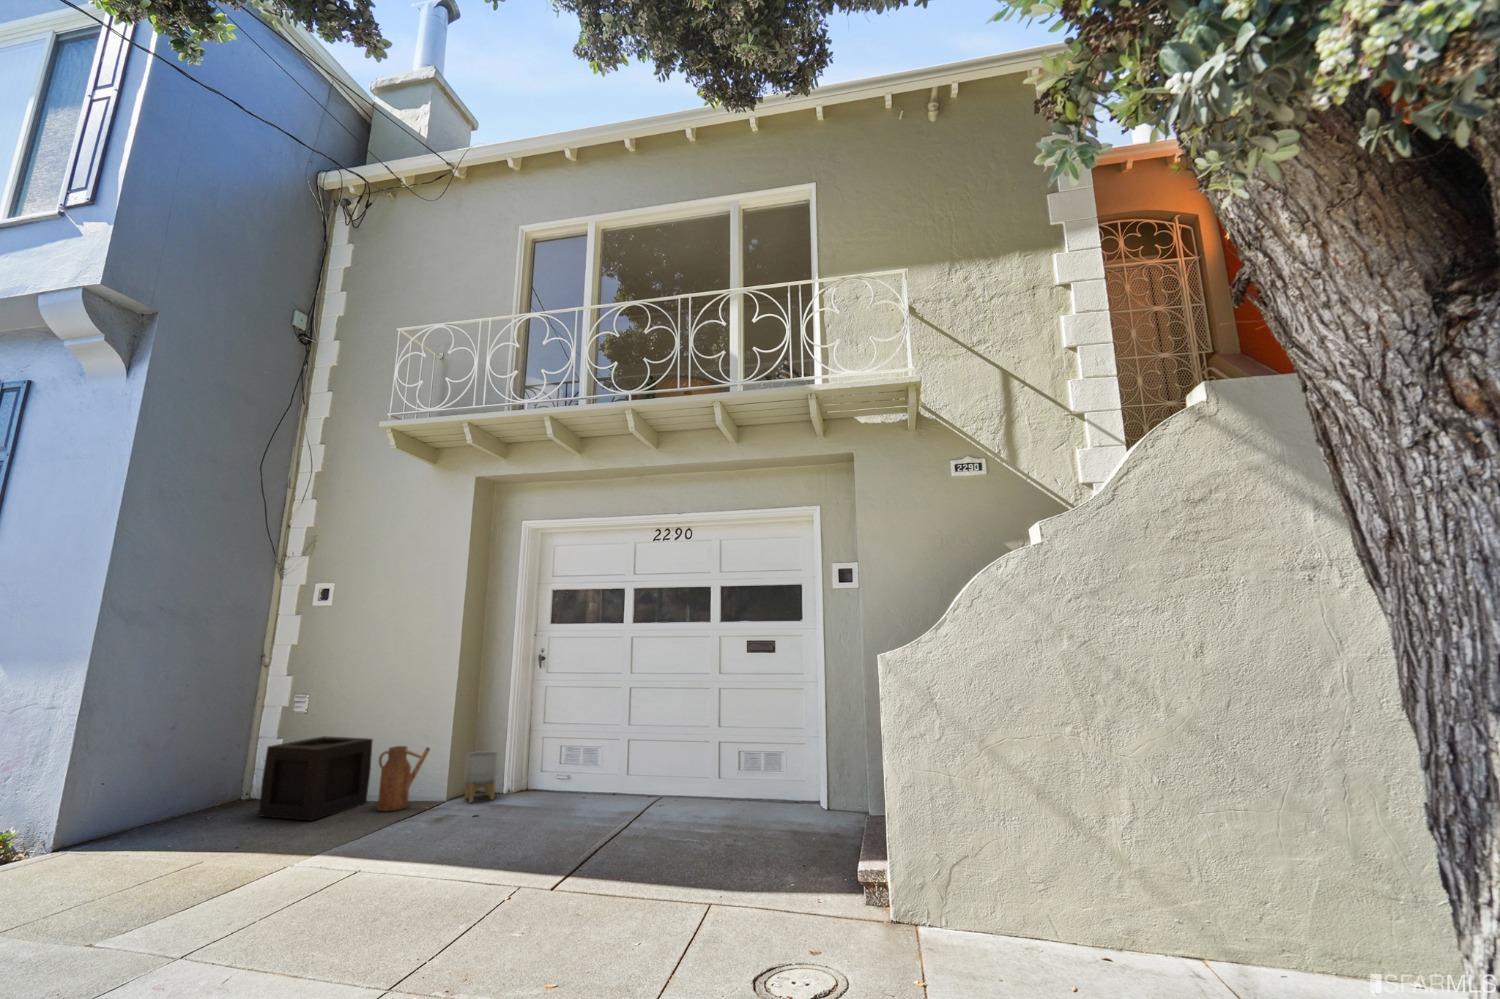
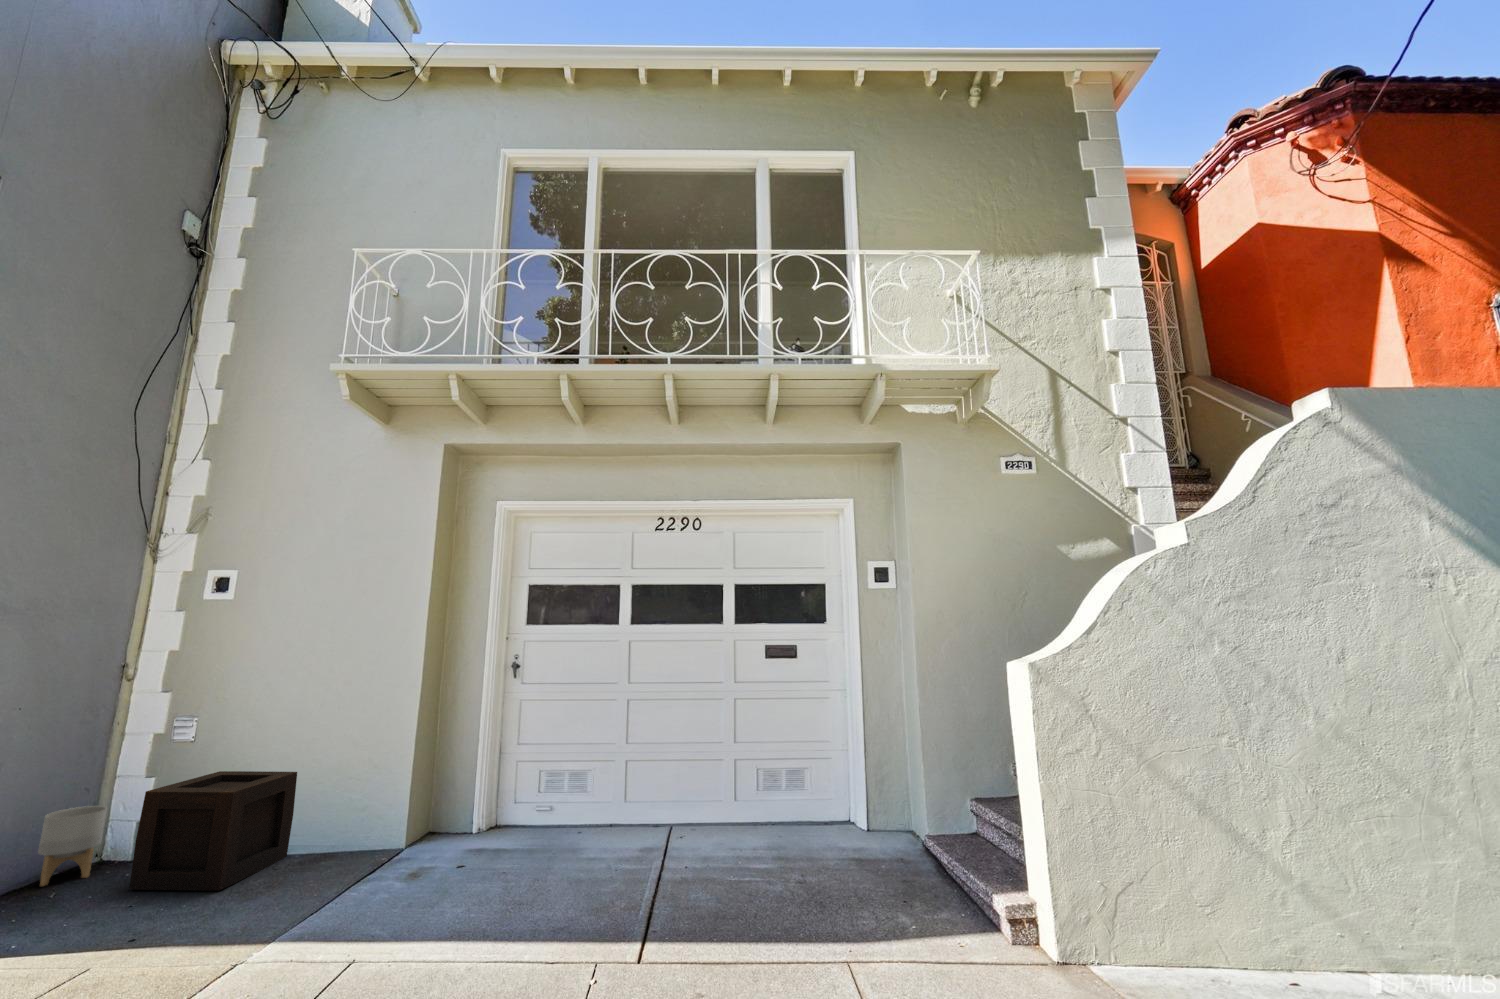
watering can: present [377,746,430,811] -> none [309,780,386,867]
planter: present [464,751,499,803] -> present [38,806,107,886]

